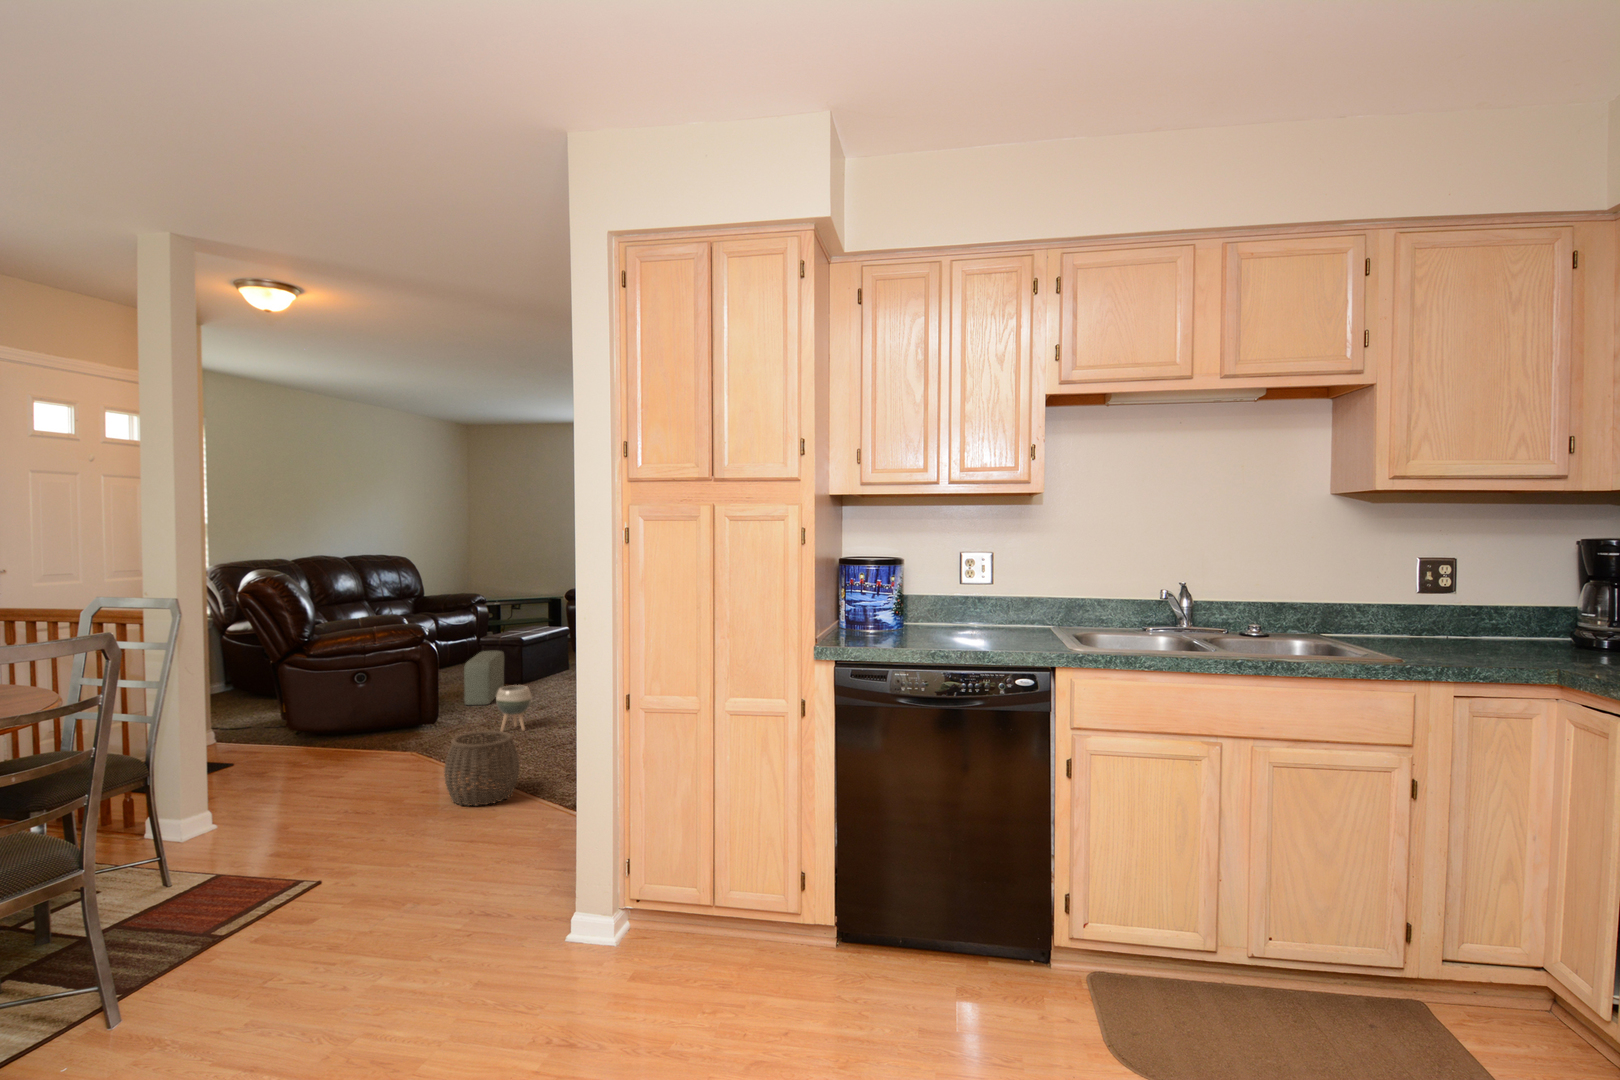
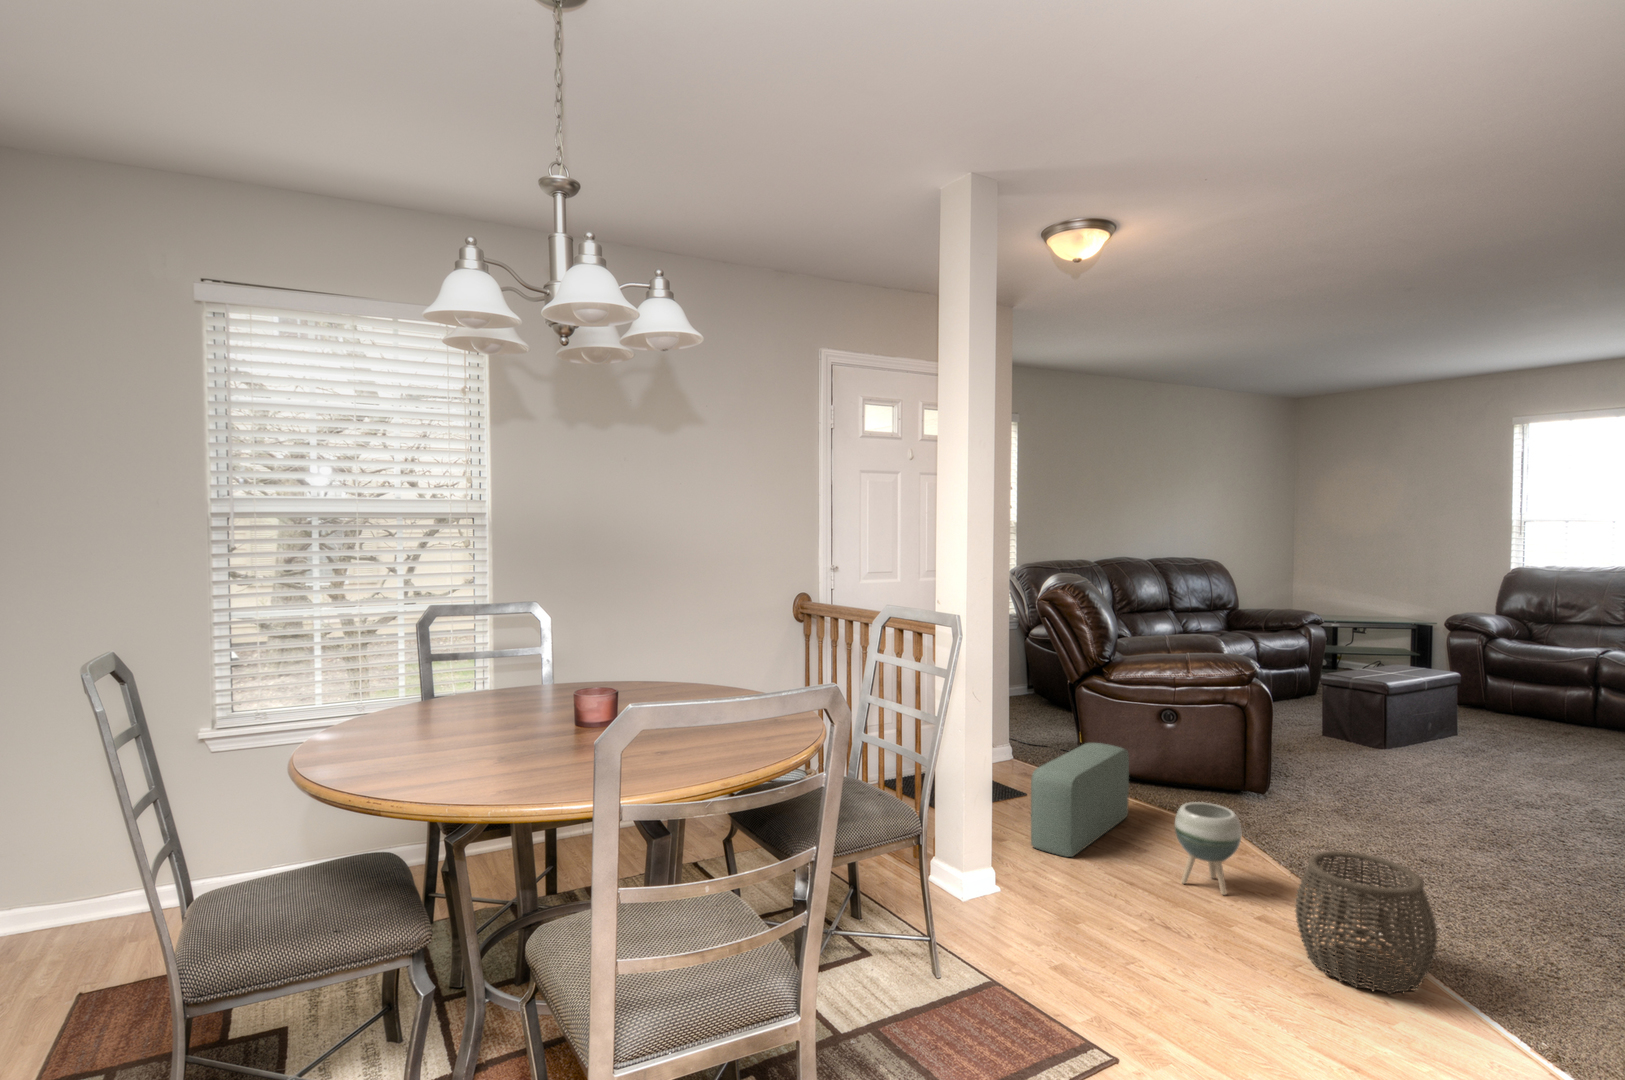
pouf: present [464,651,504,705] -> present [1031,743,1129,857]
planter: present [496,685,531,731] -> present [1175,802,1242,895]

